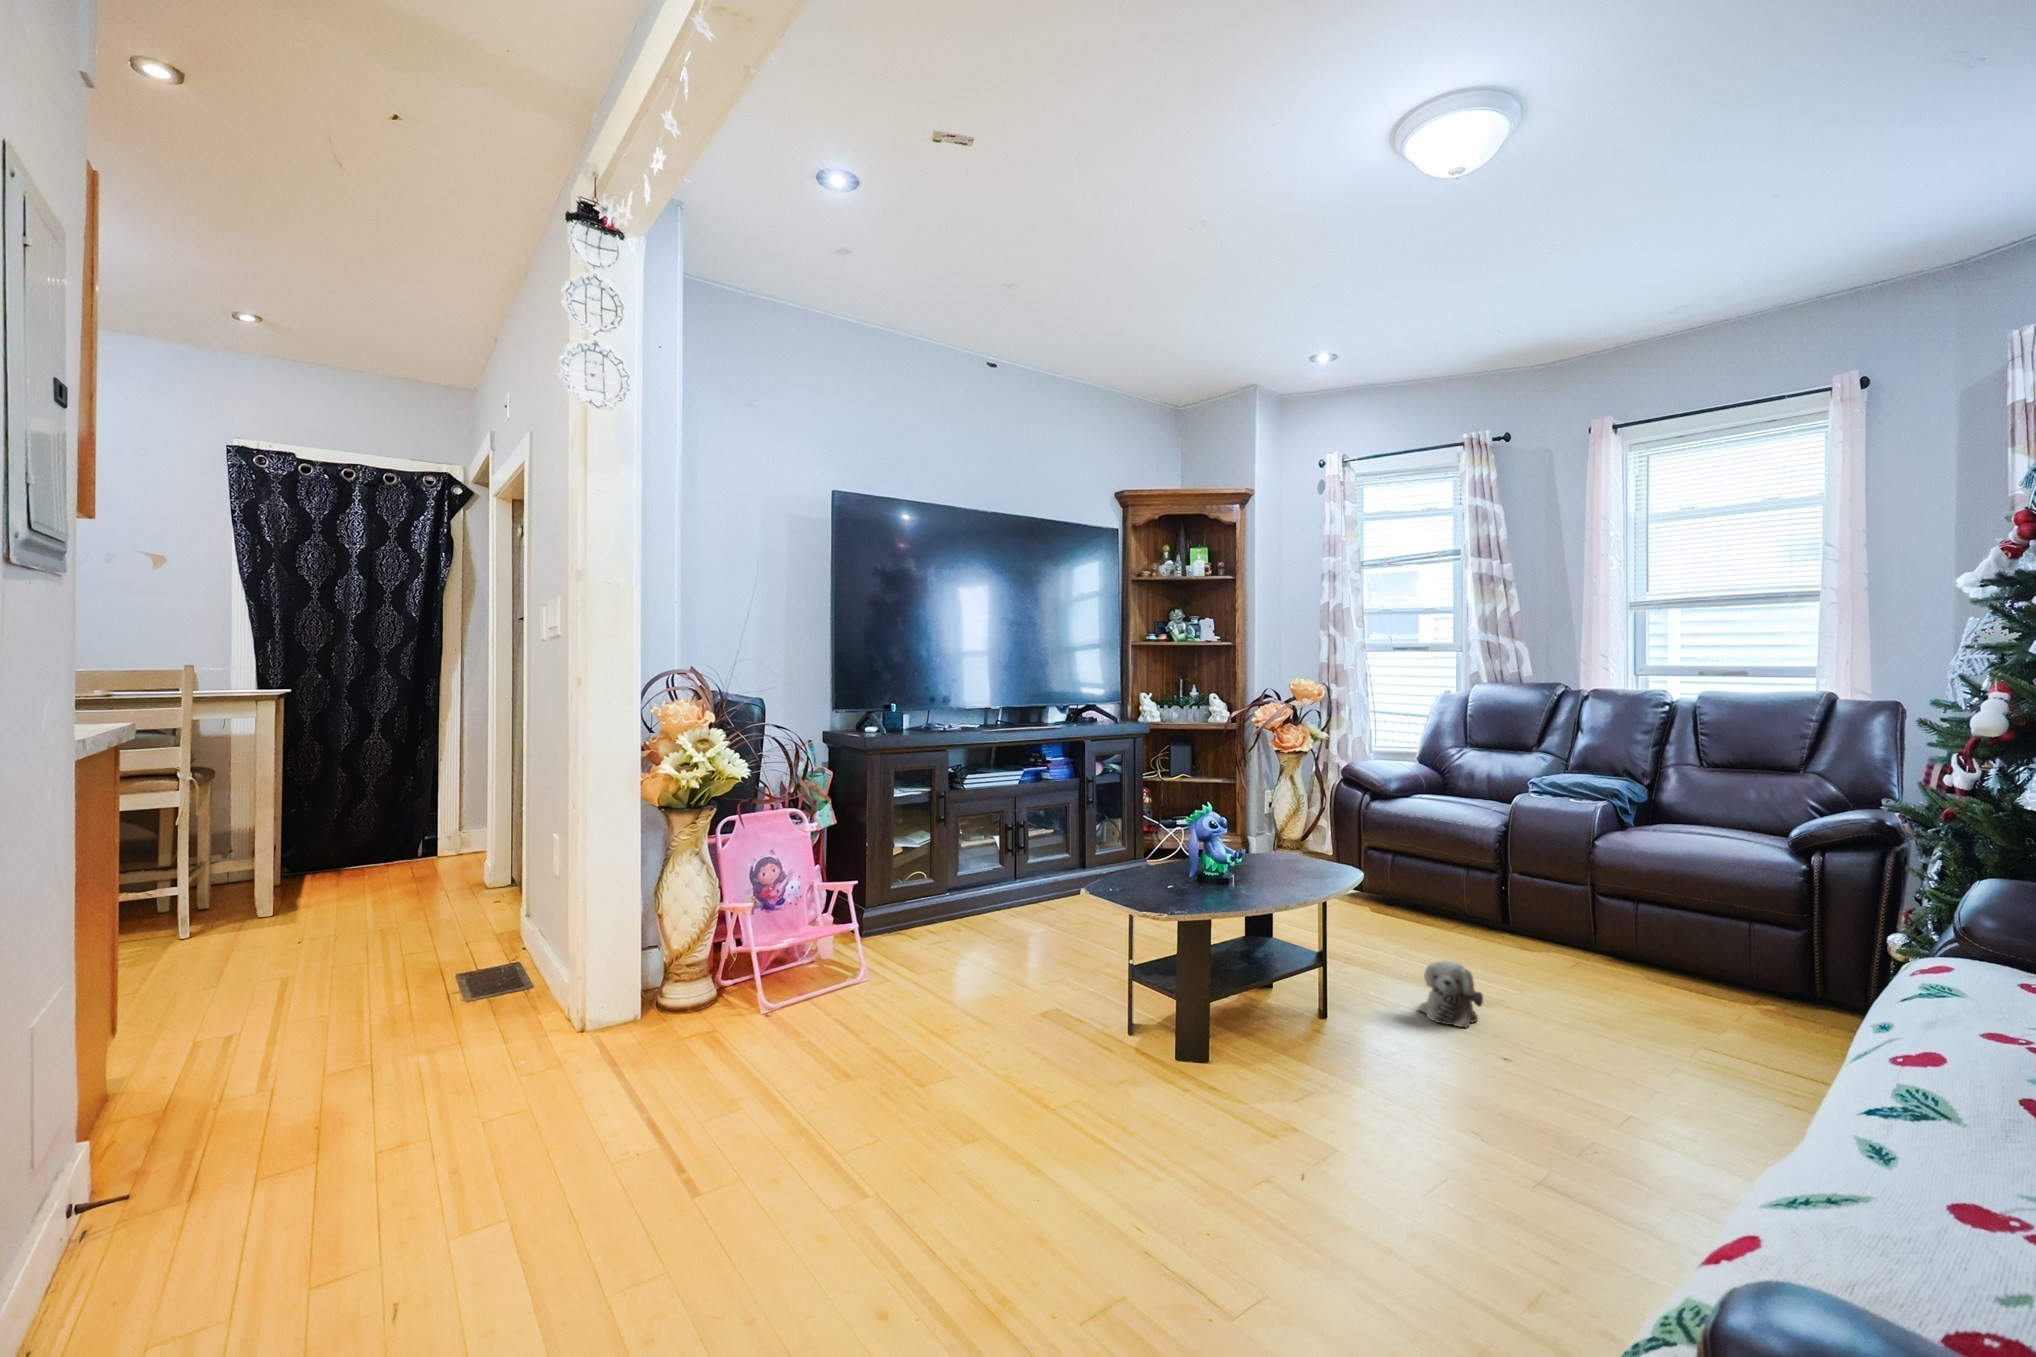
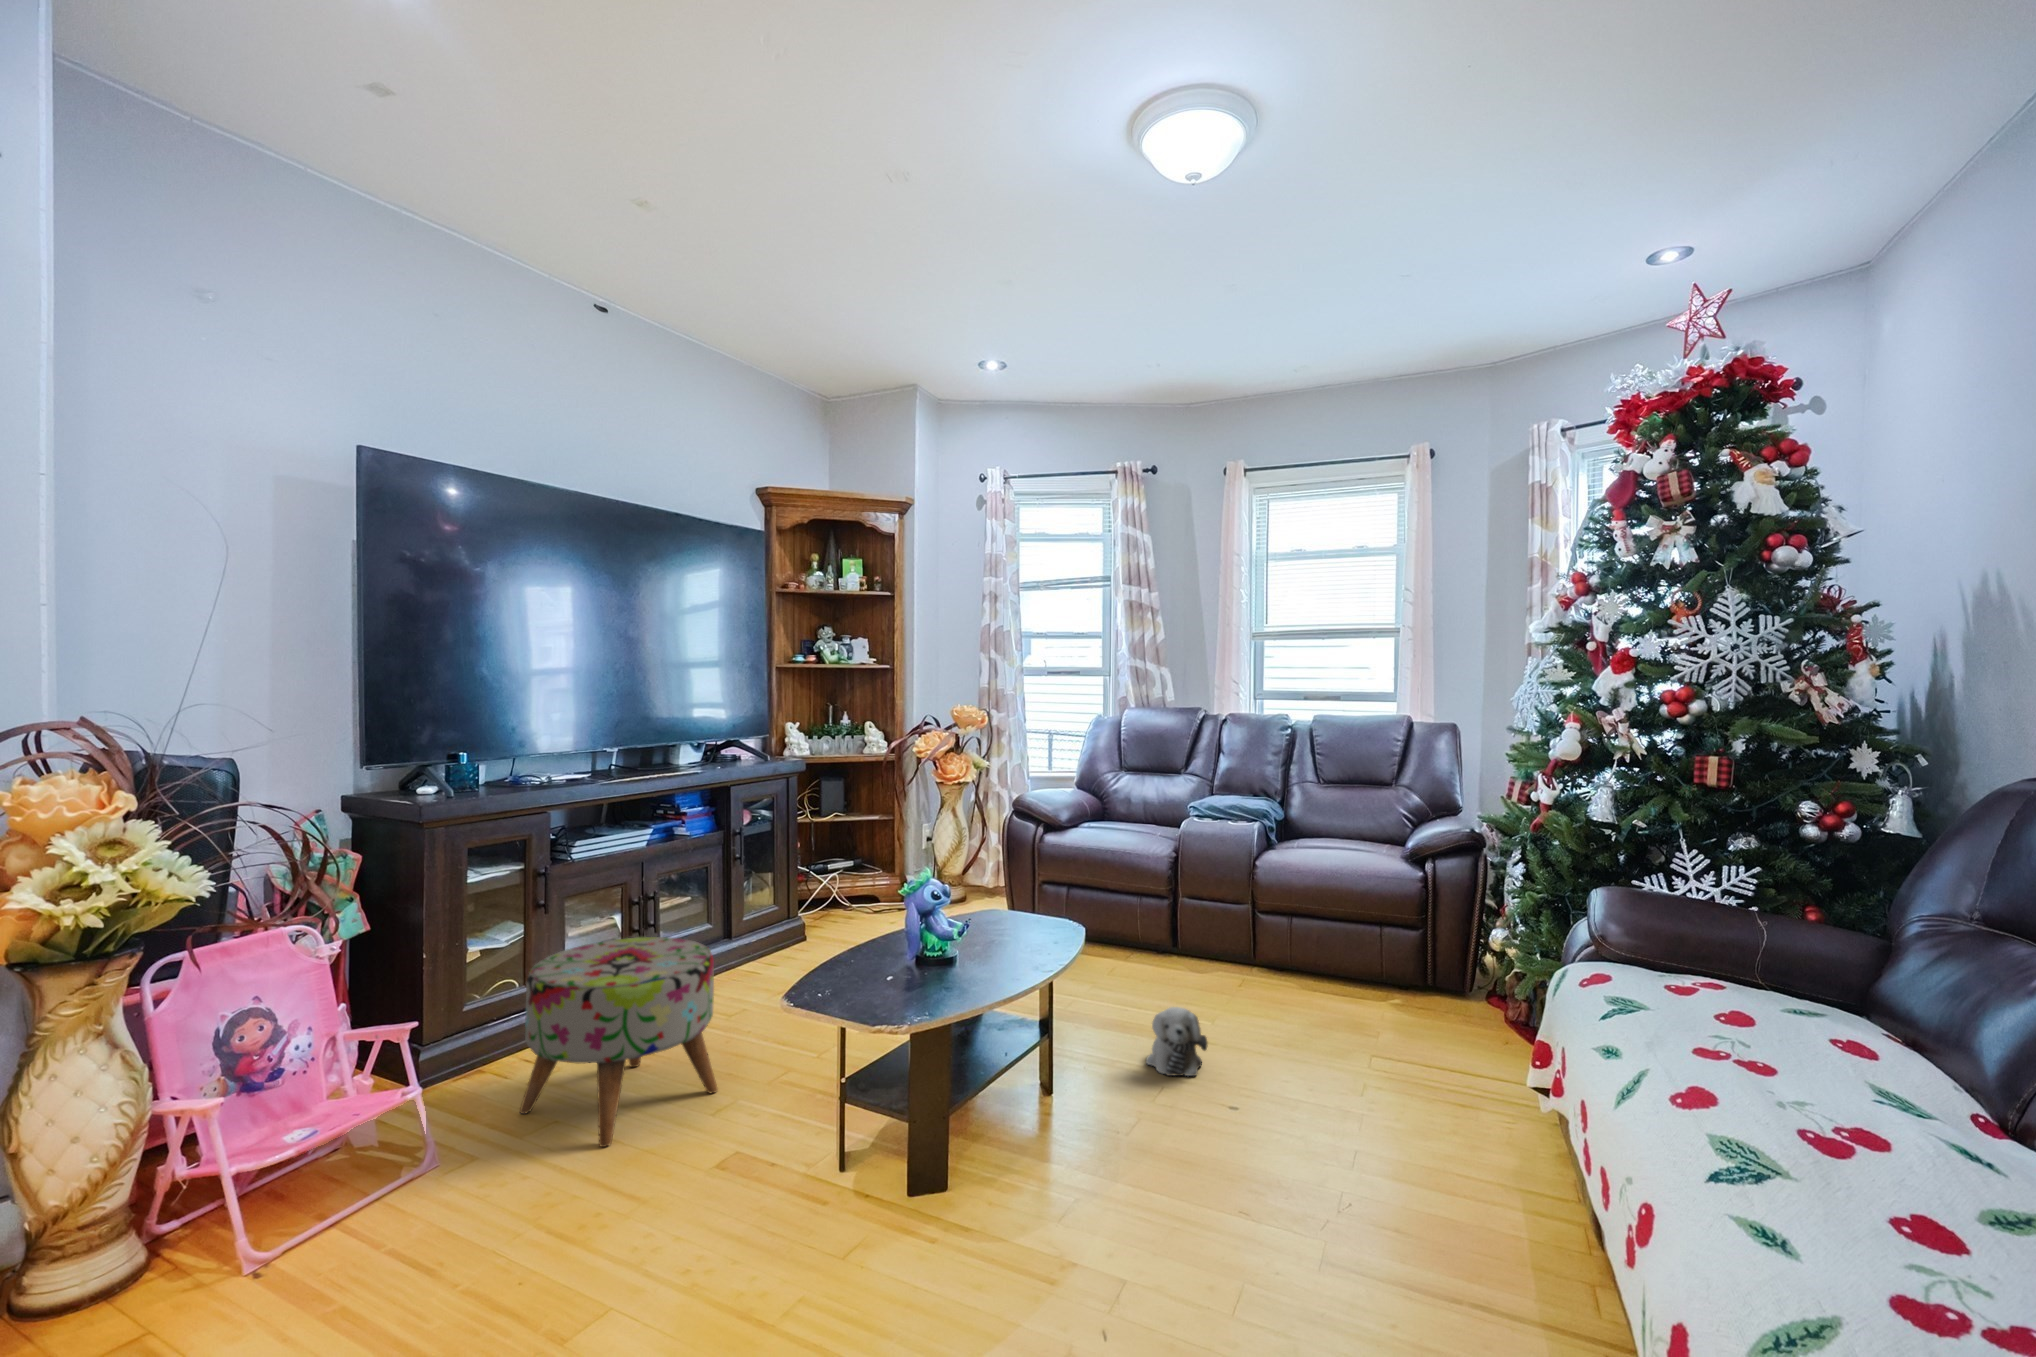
ottoman: none [919,847,1049,986] -> present [520,937,718,1147]

